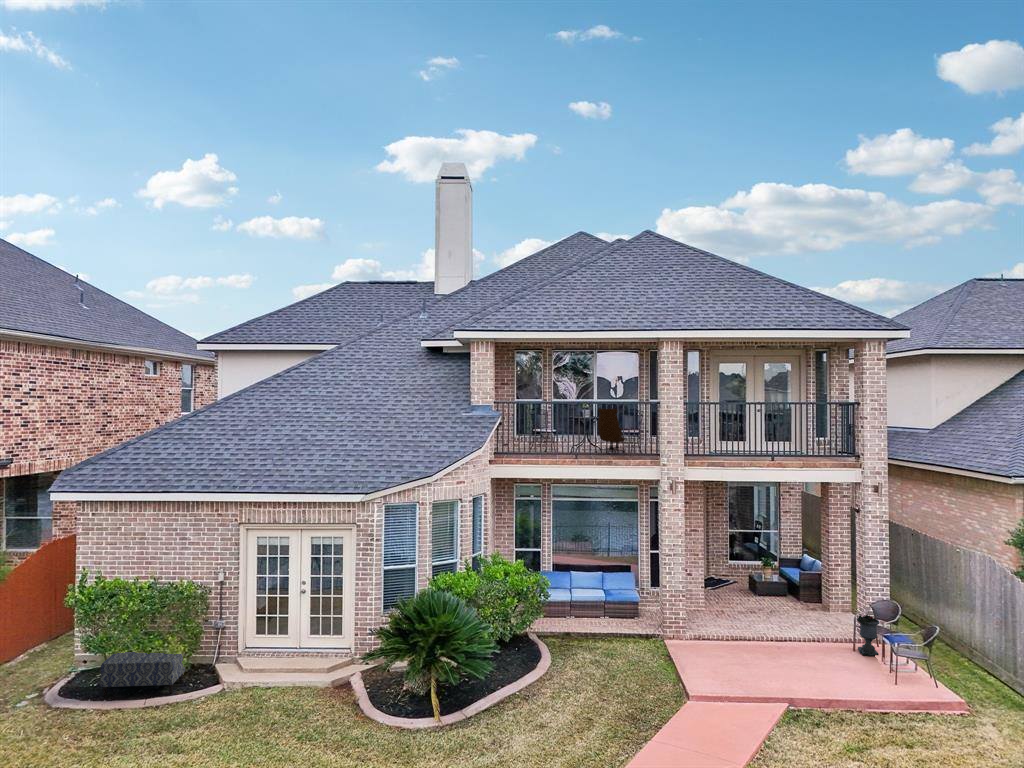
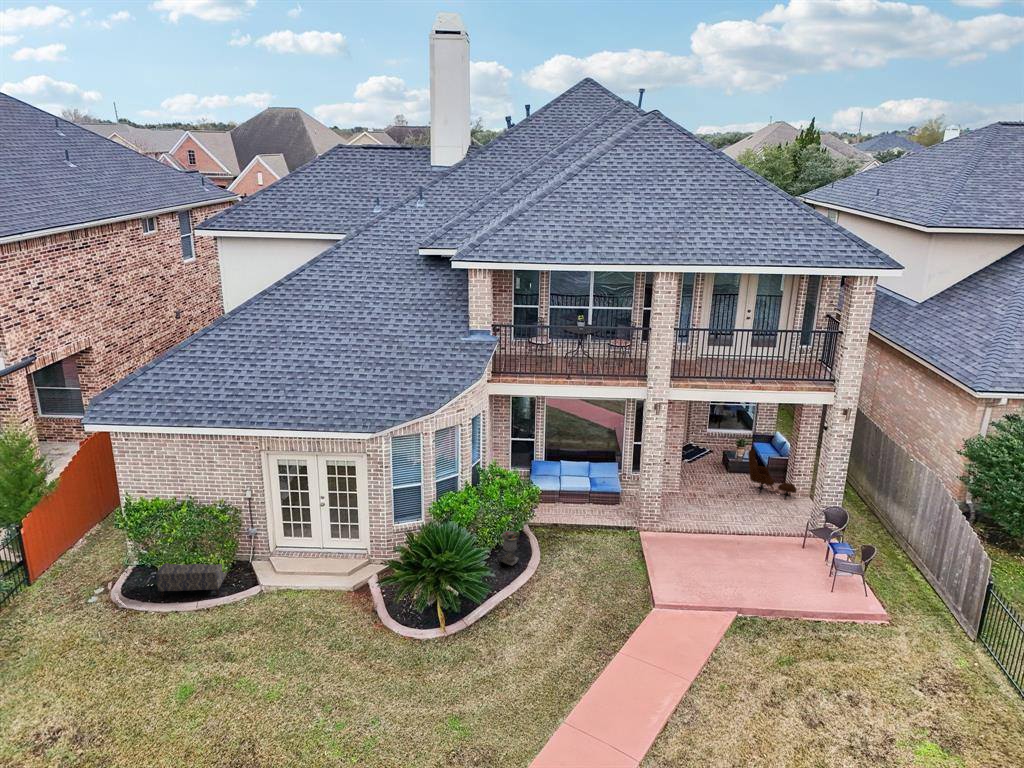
lounge chair: present [598,409,626,452] -> present [748,449,796,498]
planter: present [857,614,880,656] -> present [501,531,520,566]

